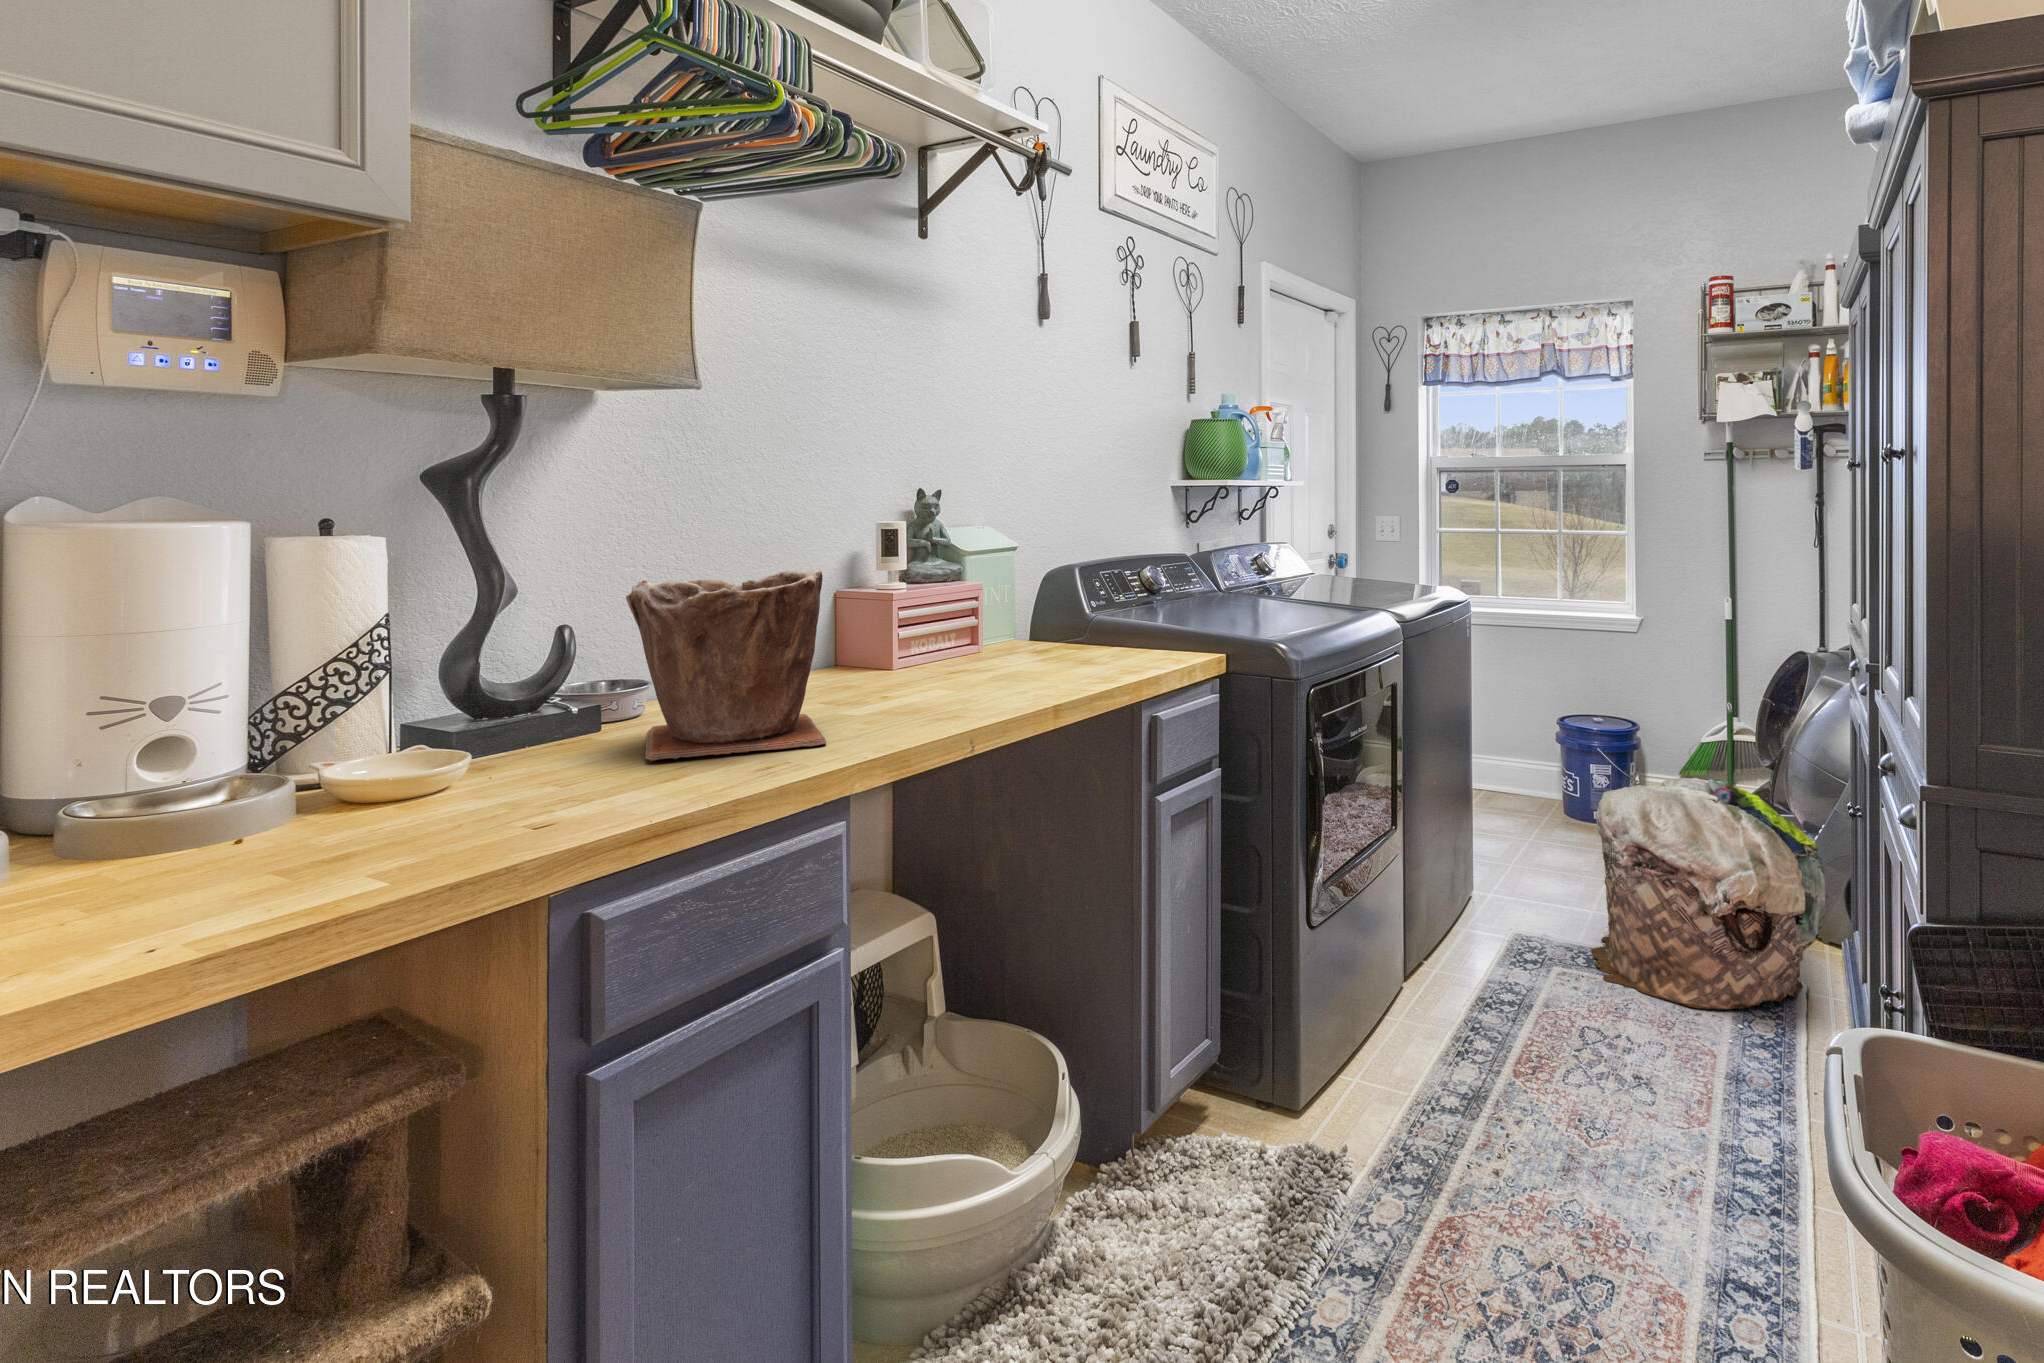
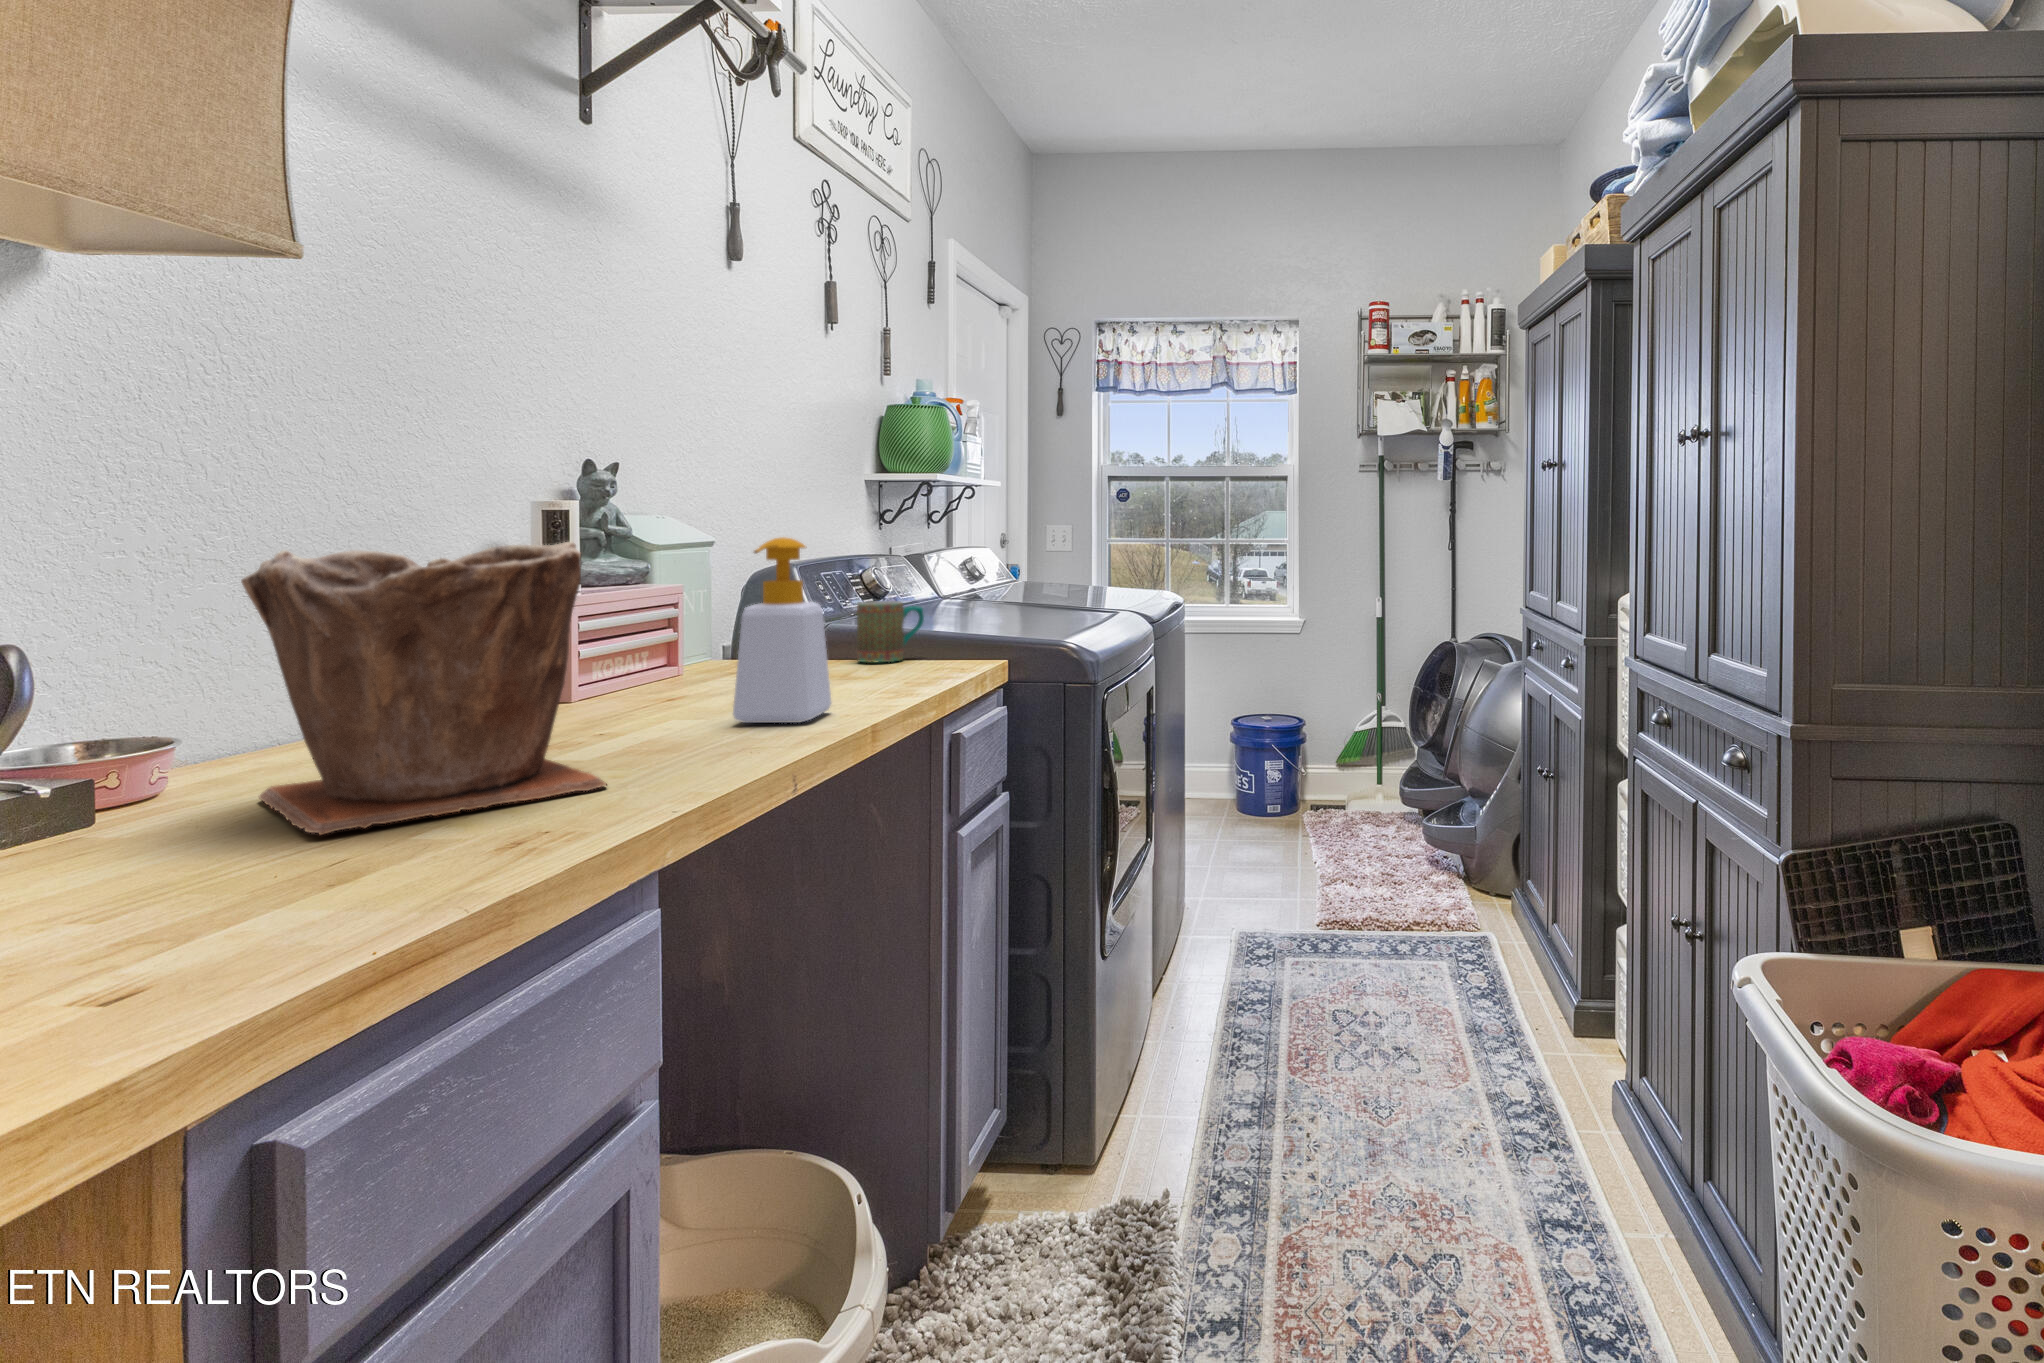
soap bottle: none [951,561,1028,706] -> present [733,537,831,723]
mug: none [1102,603,1157,655] -> present [857,601,924,662]
laundry basket: present [1590,778,1828,1010] -> none [1311,759,1520,976]

